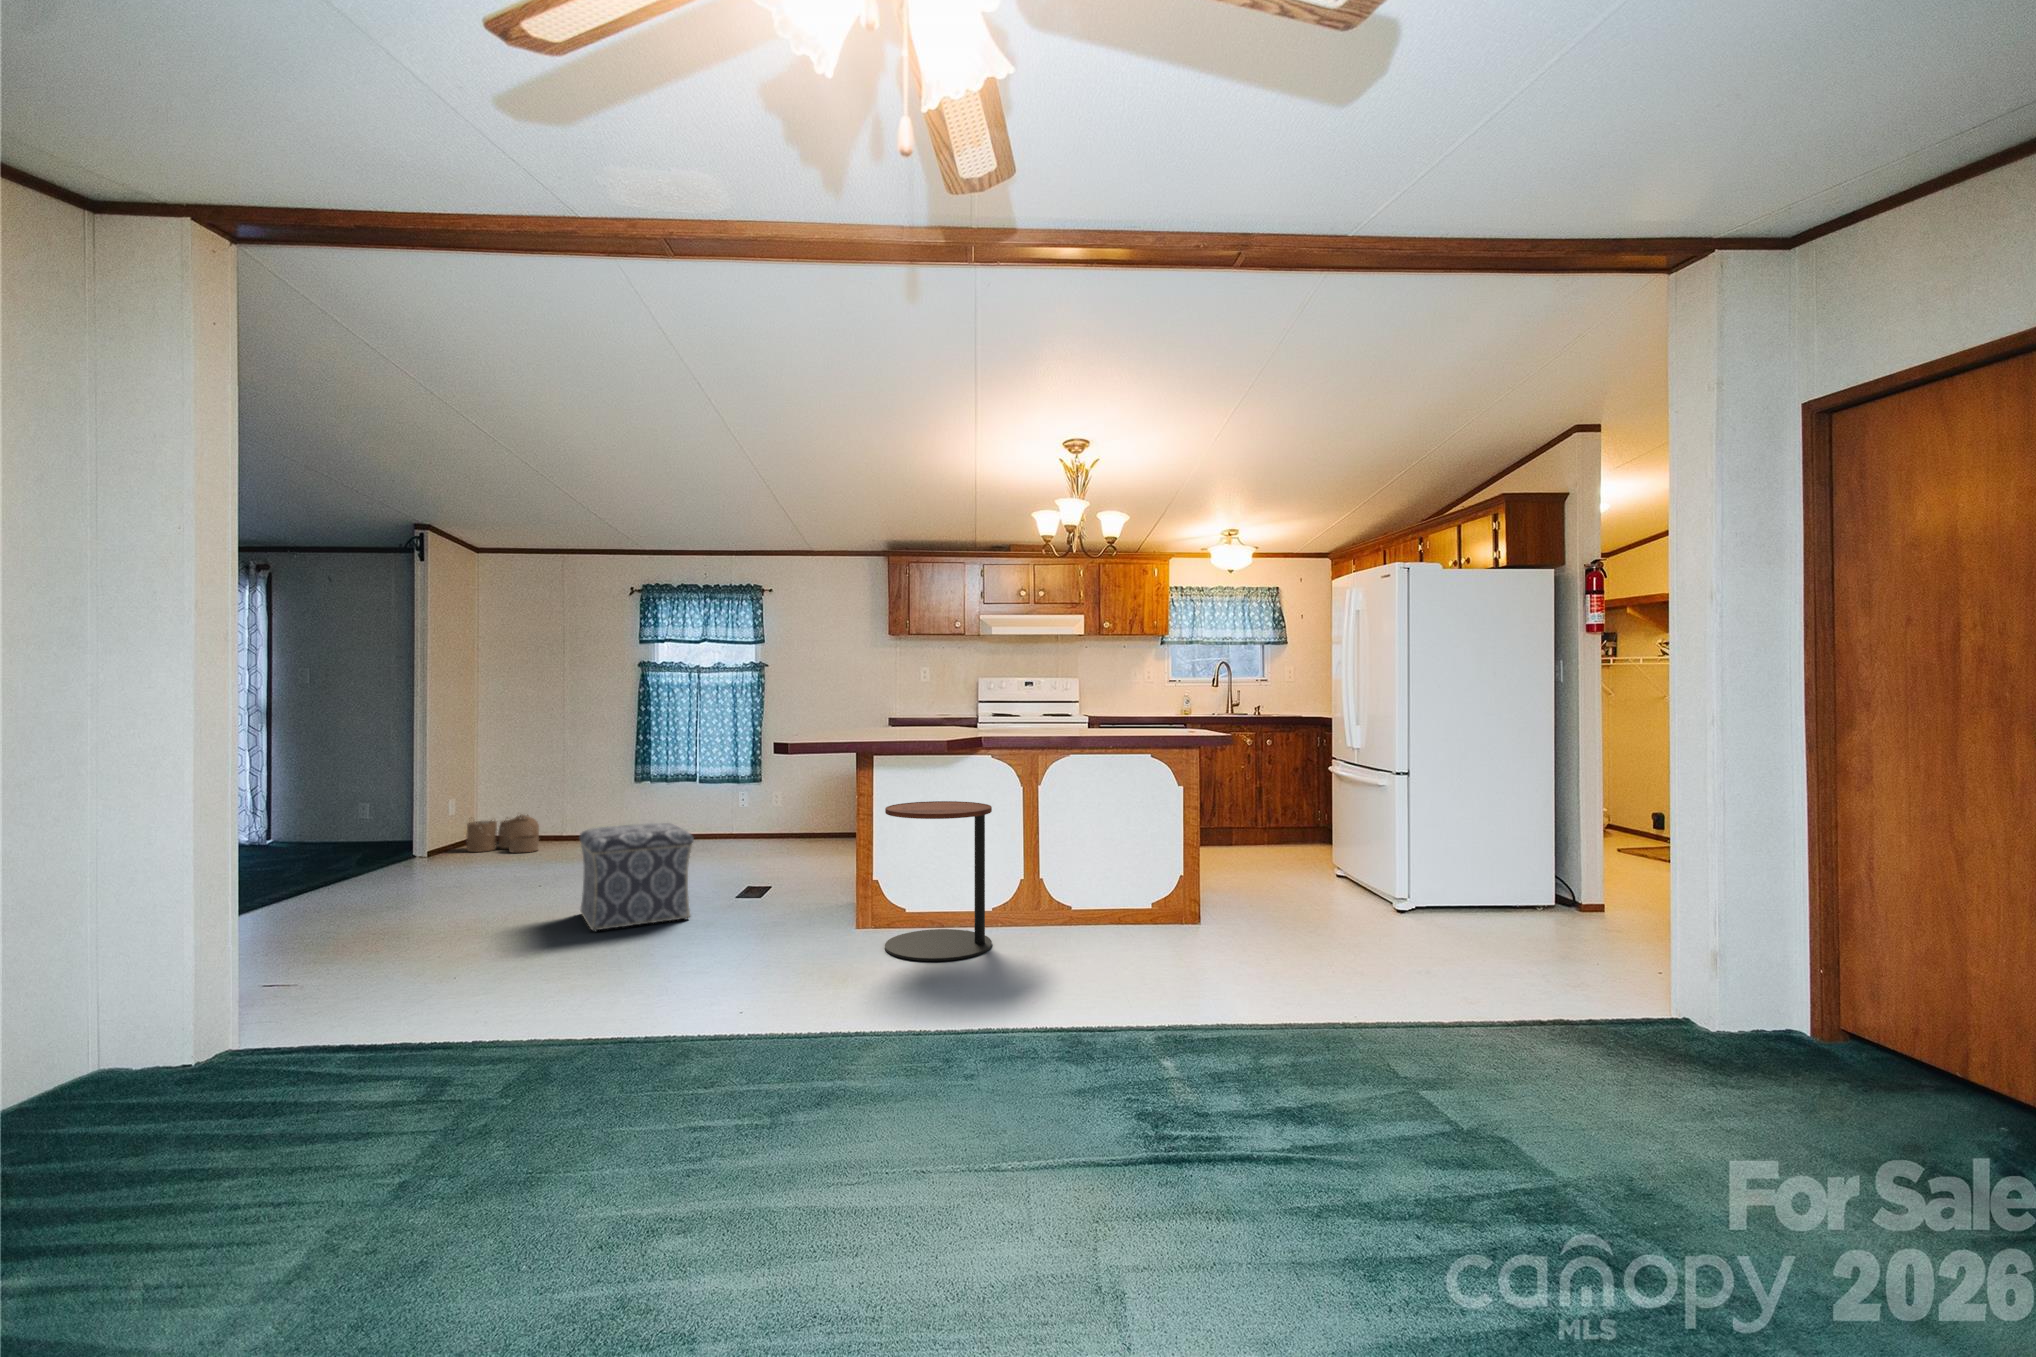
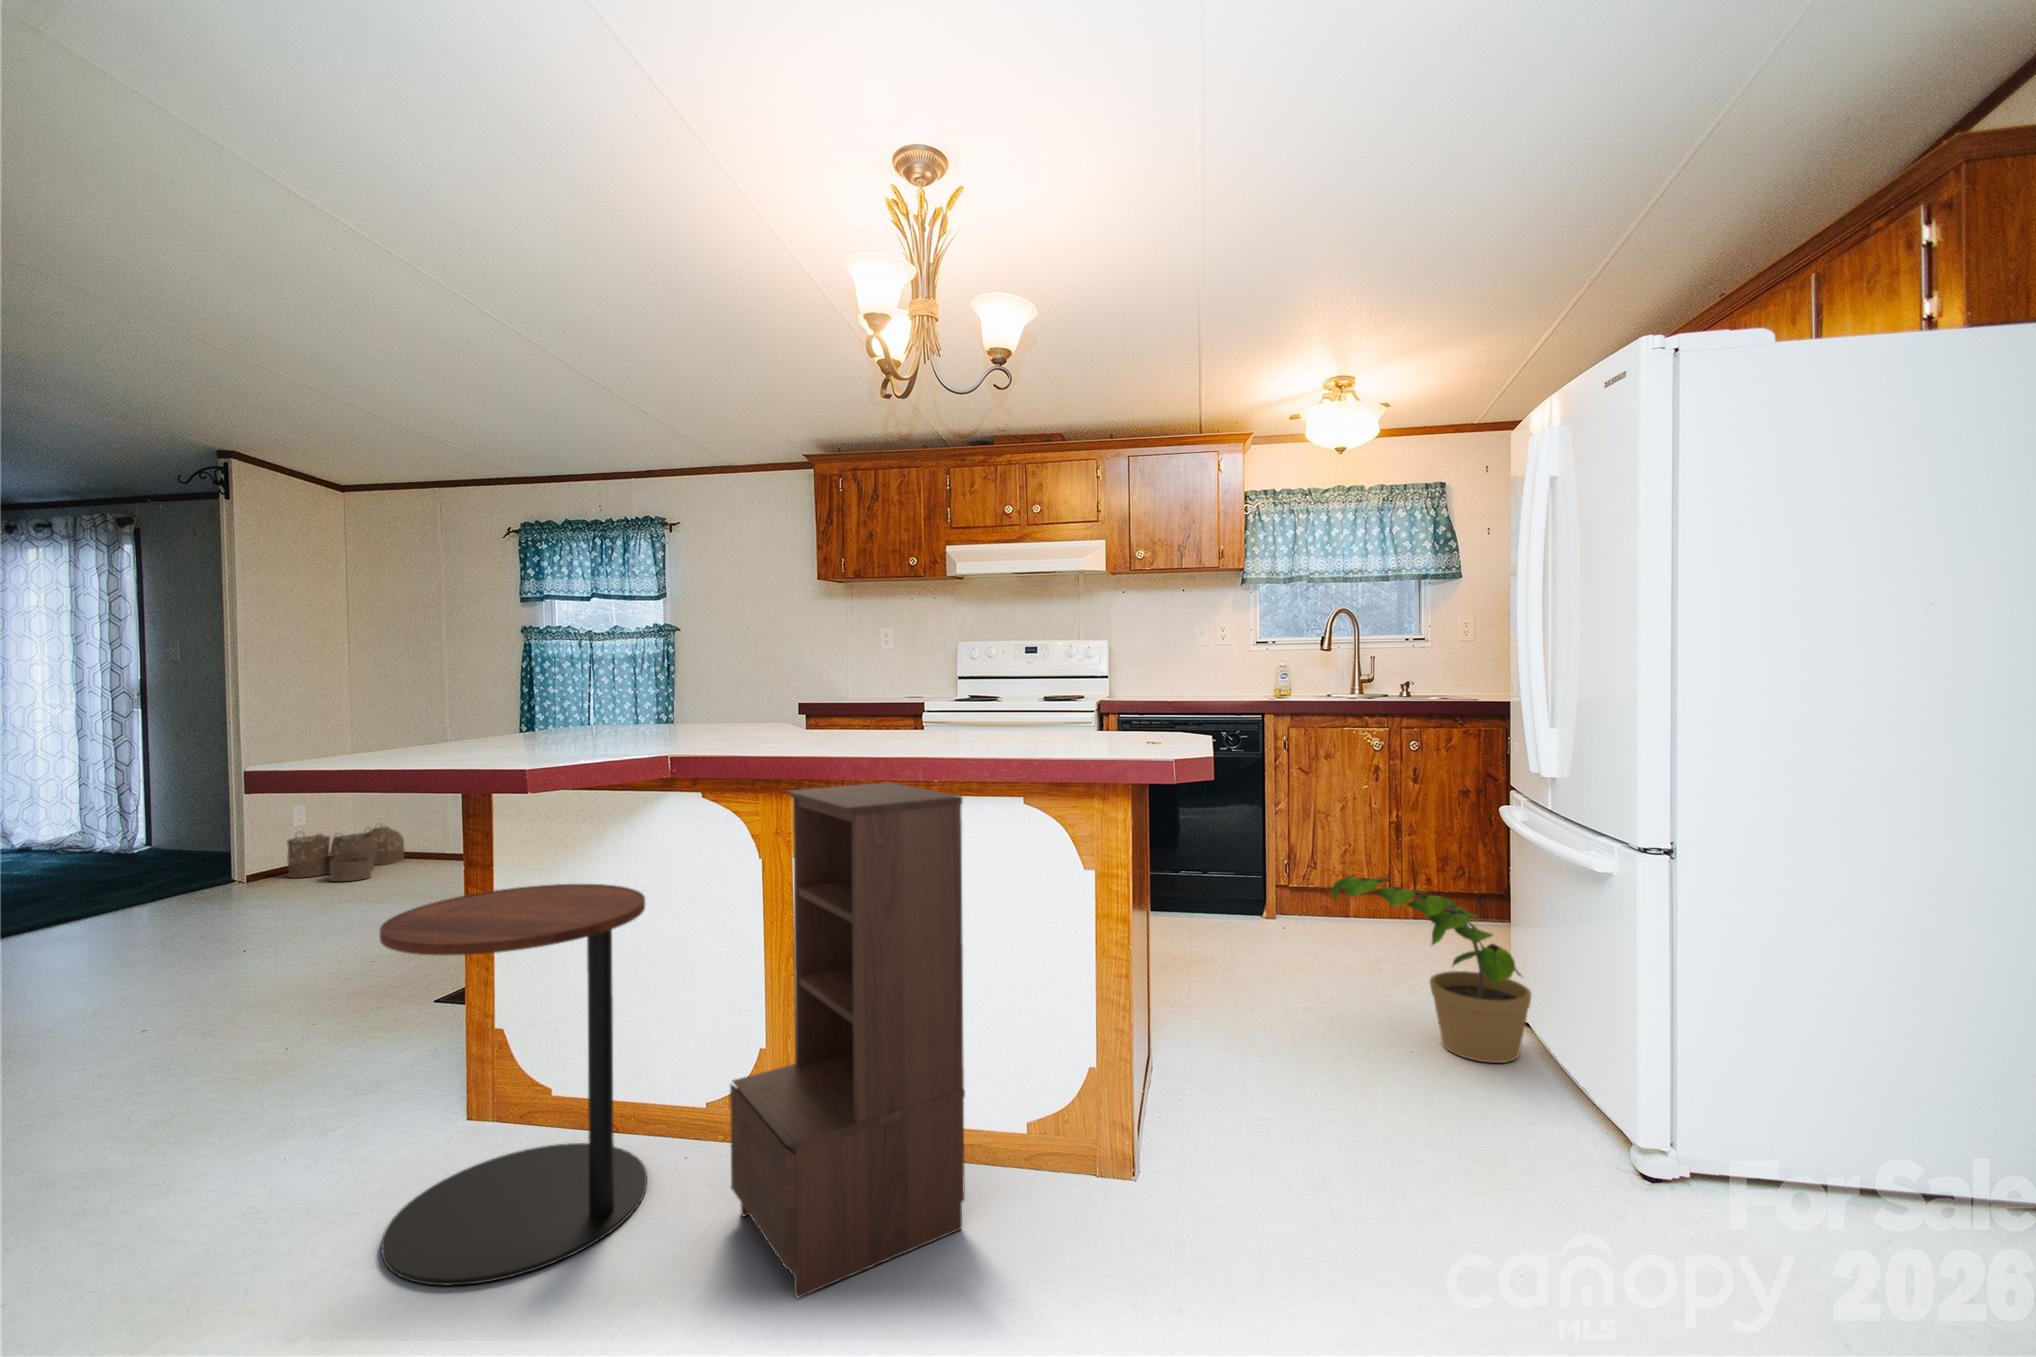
bookshelf: none [1037,750,1140,953] -> present [730,782,965,1298]
potted plant: none [1252,803,1346,888] -> present [1332,875,1531,1063]
ottoman: present [580,823,694,931] -> none [55,880,323,1084]

